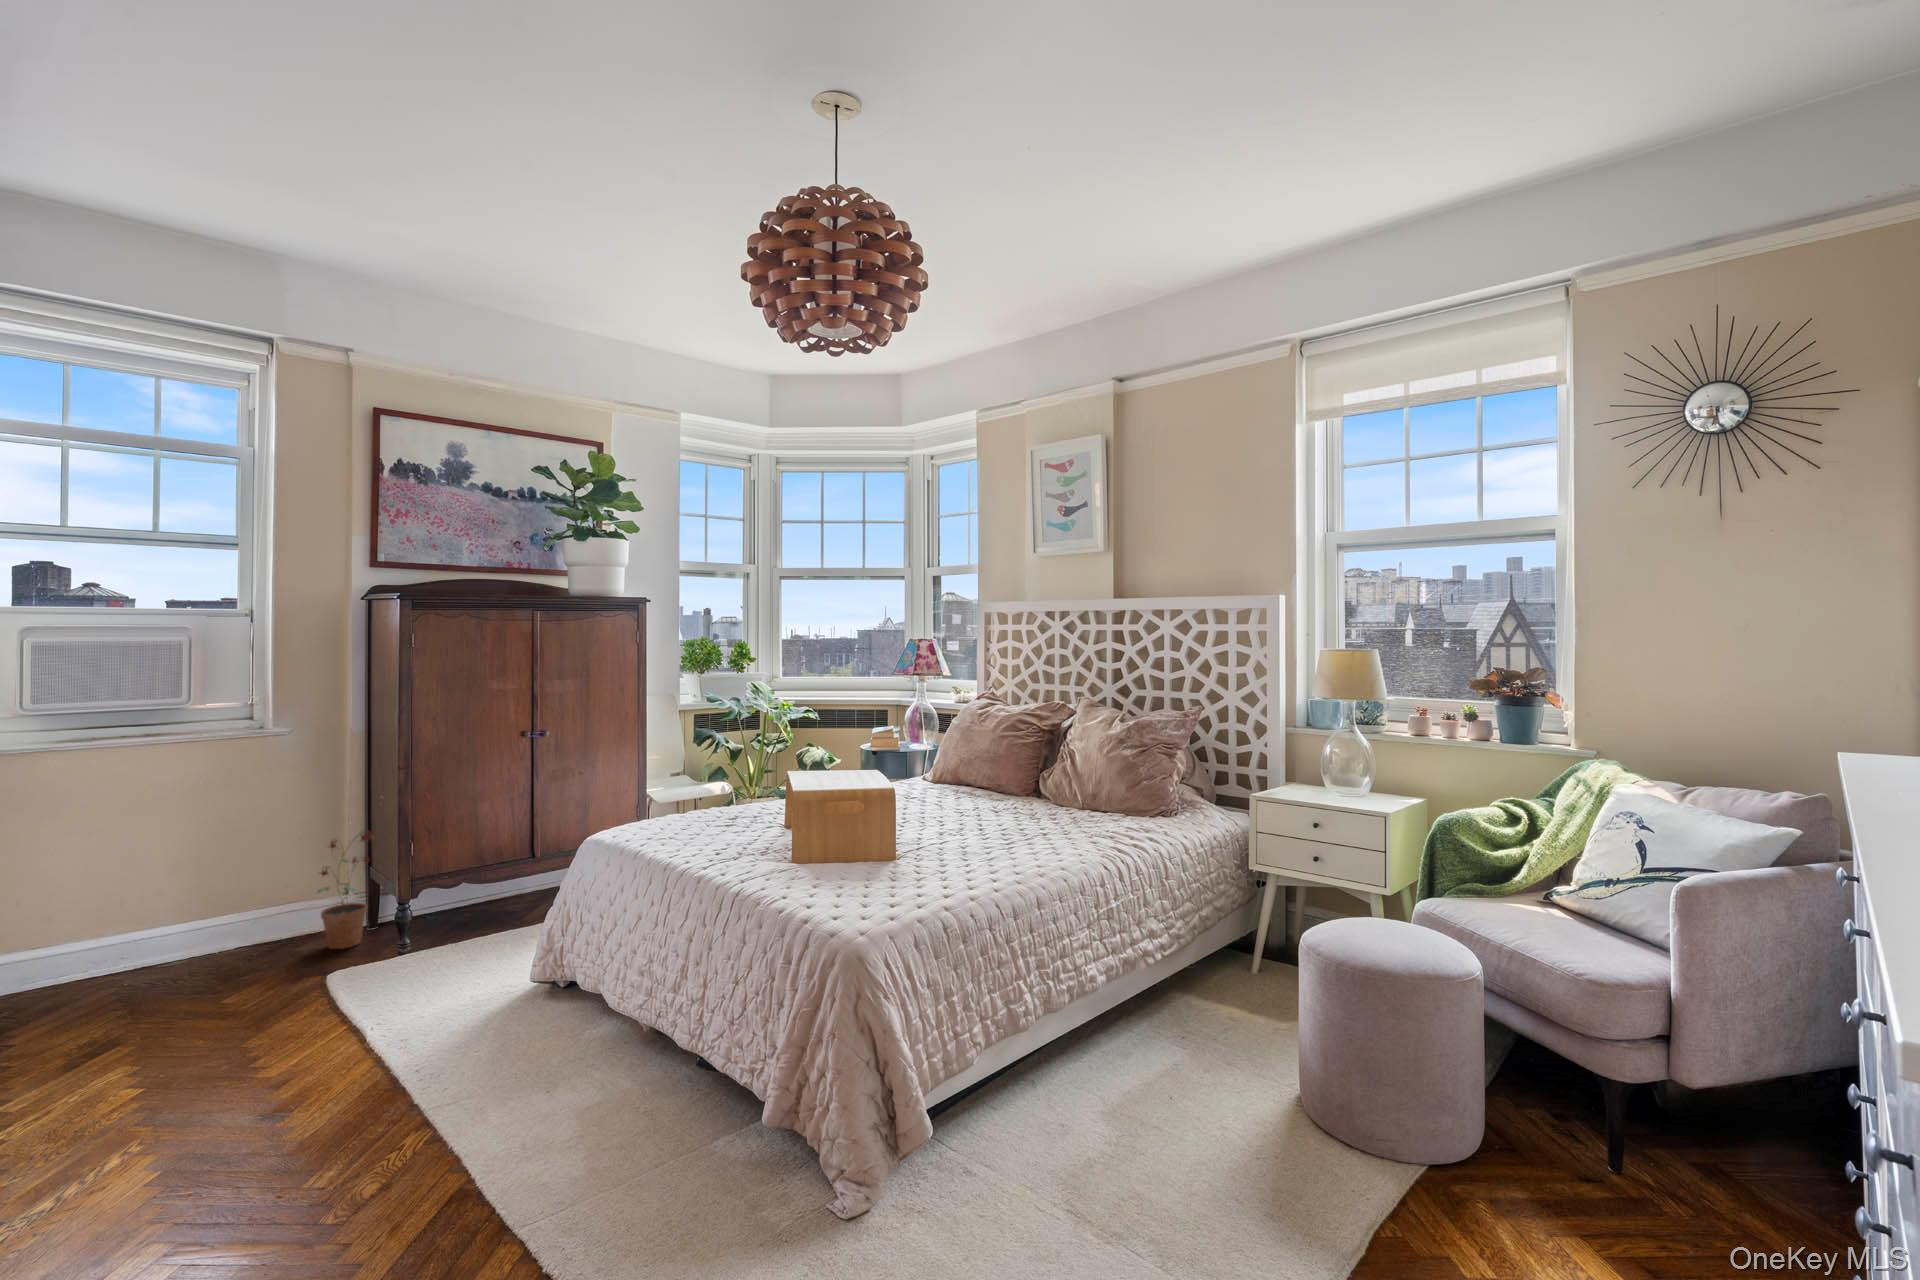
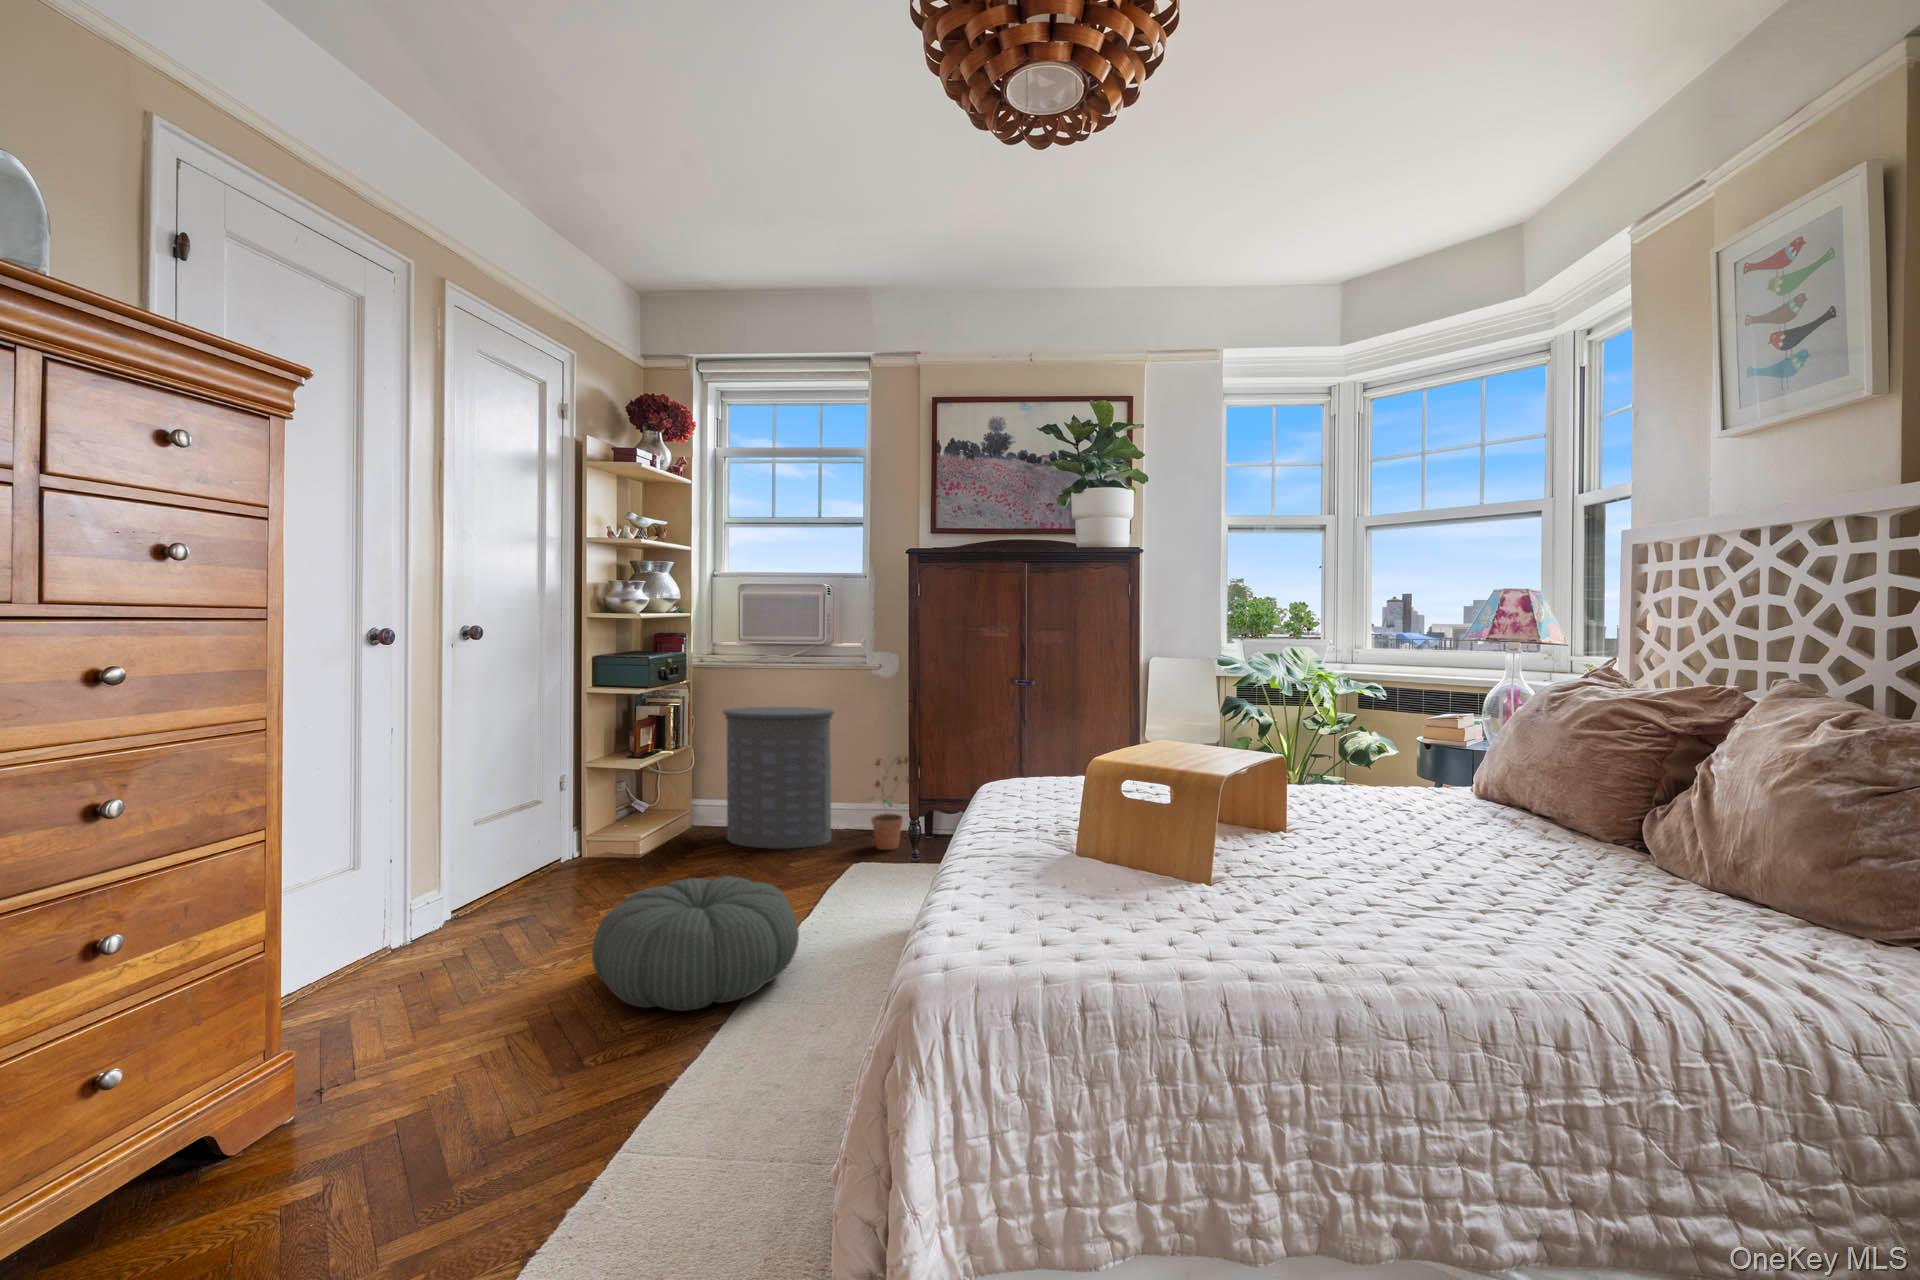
laundry hamper: none [41,789,251,1002] -> present [723,707,834,849]
pouf: none [167,989,450,1166] -> present [592,876,799,1011]

